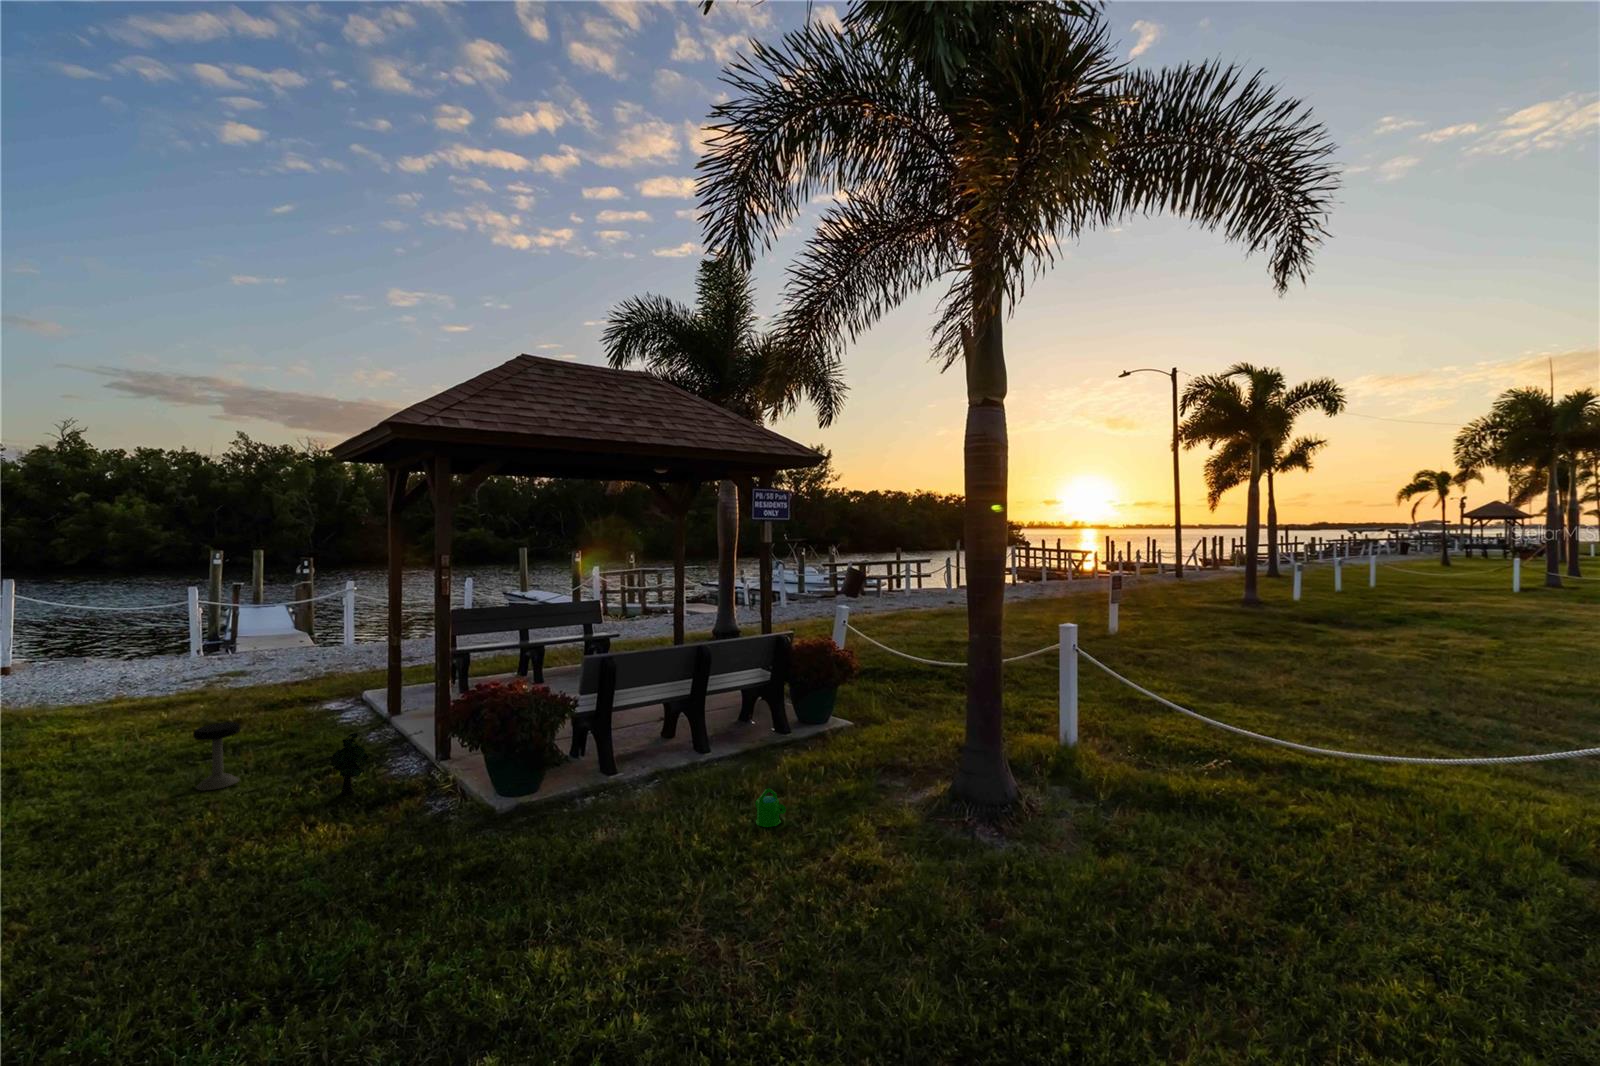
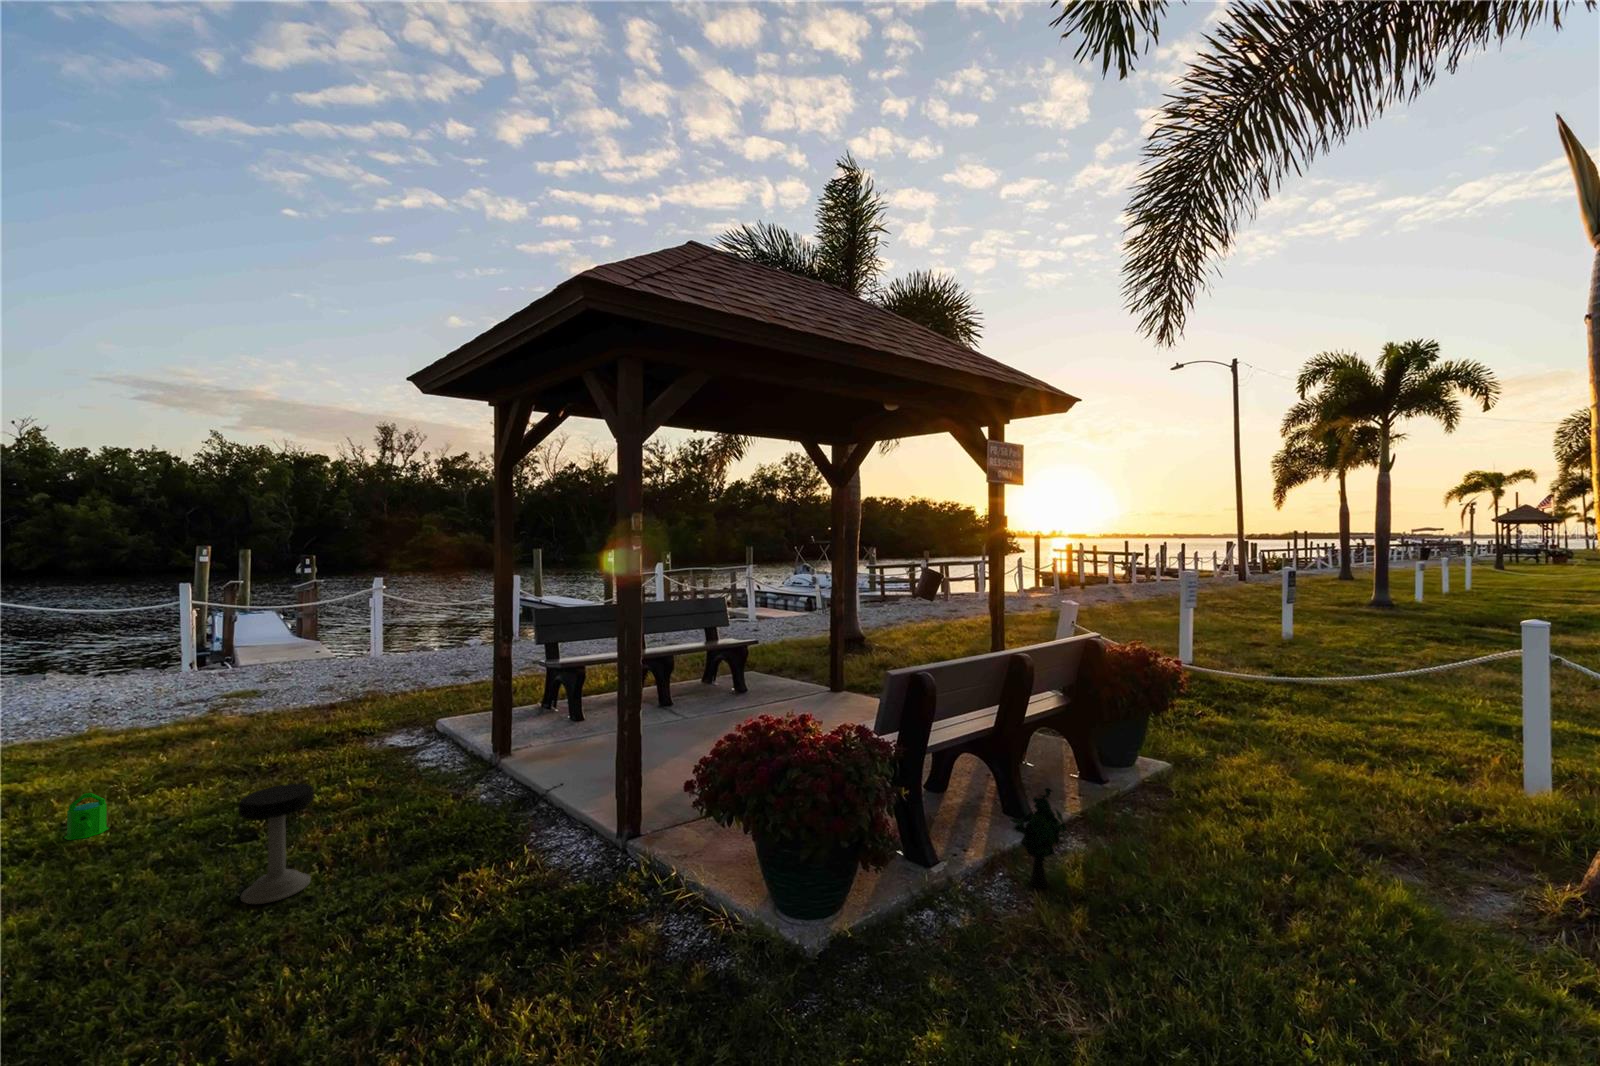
decorative plant: present [328,733,369,795] -> present [1011,788,1067,888]
watering can: present [755,788,786,827] -> present [64,793,109,840]

